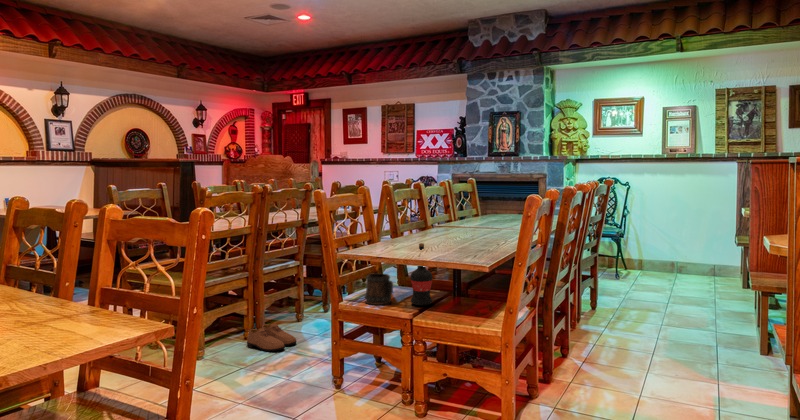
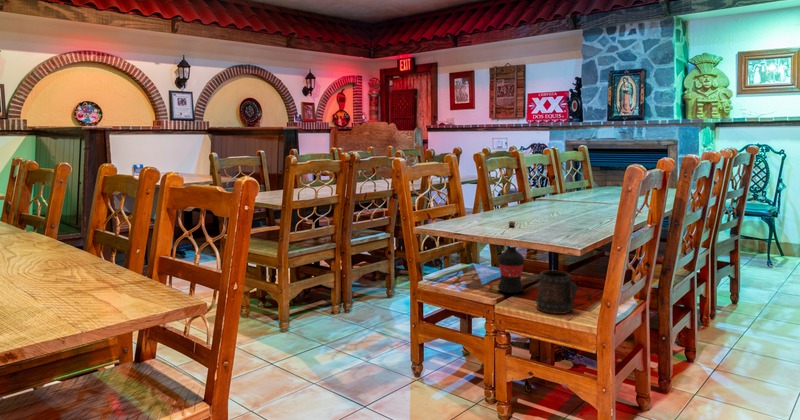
beer mug: present [365,273,393,305] -> present [536,270,577,314]
shoe: present [247,323,297,351] -> none [333,297,382,327]

